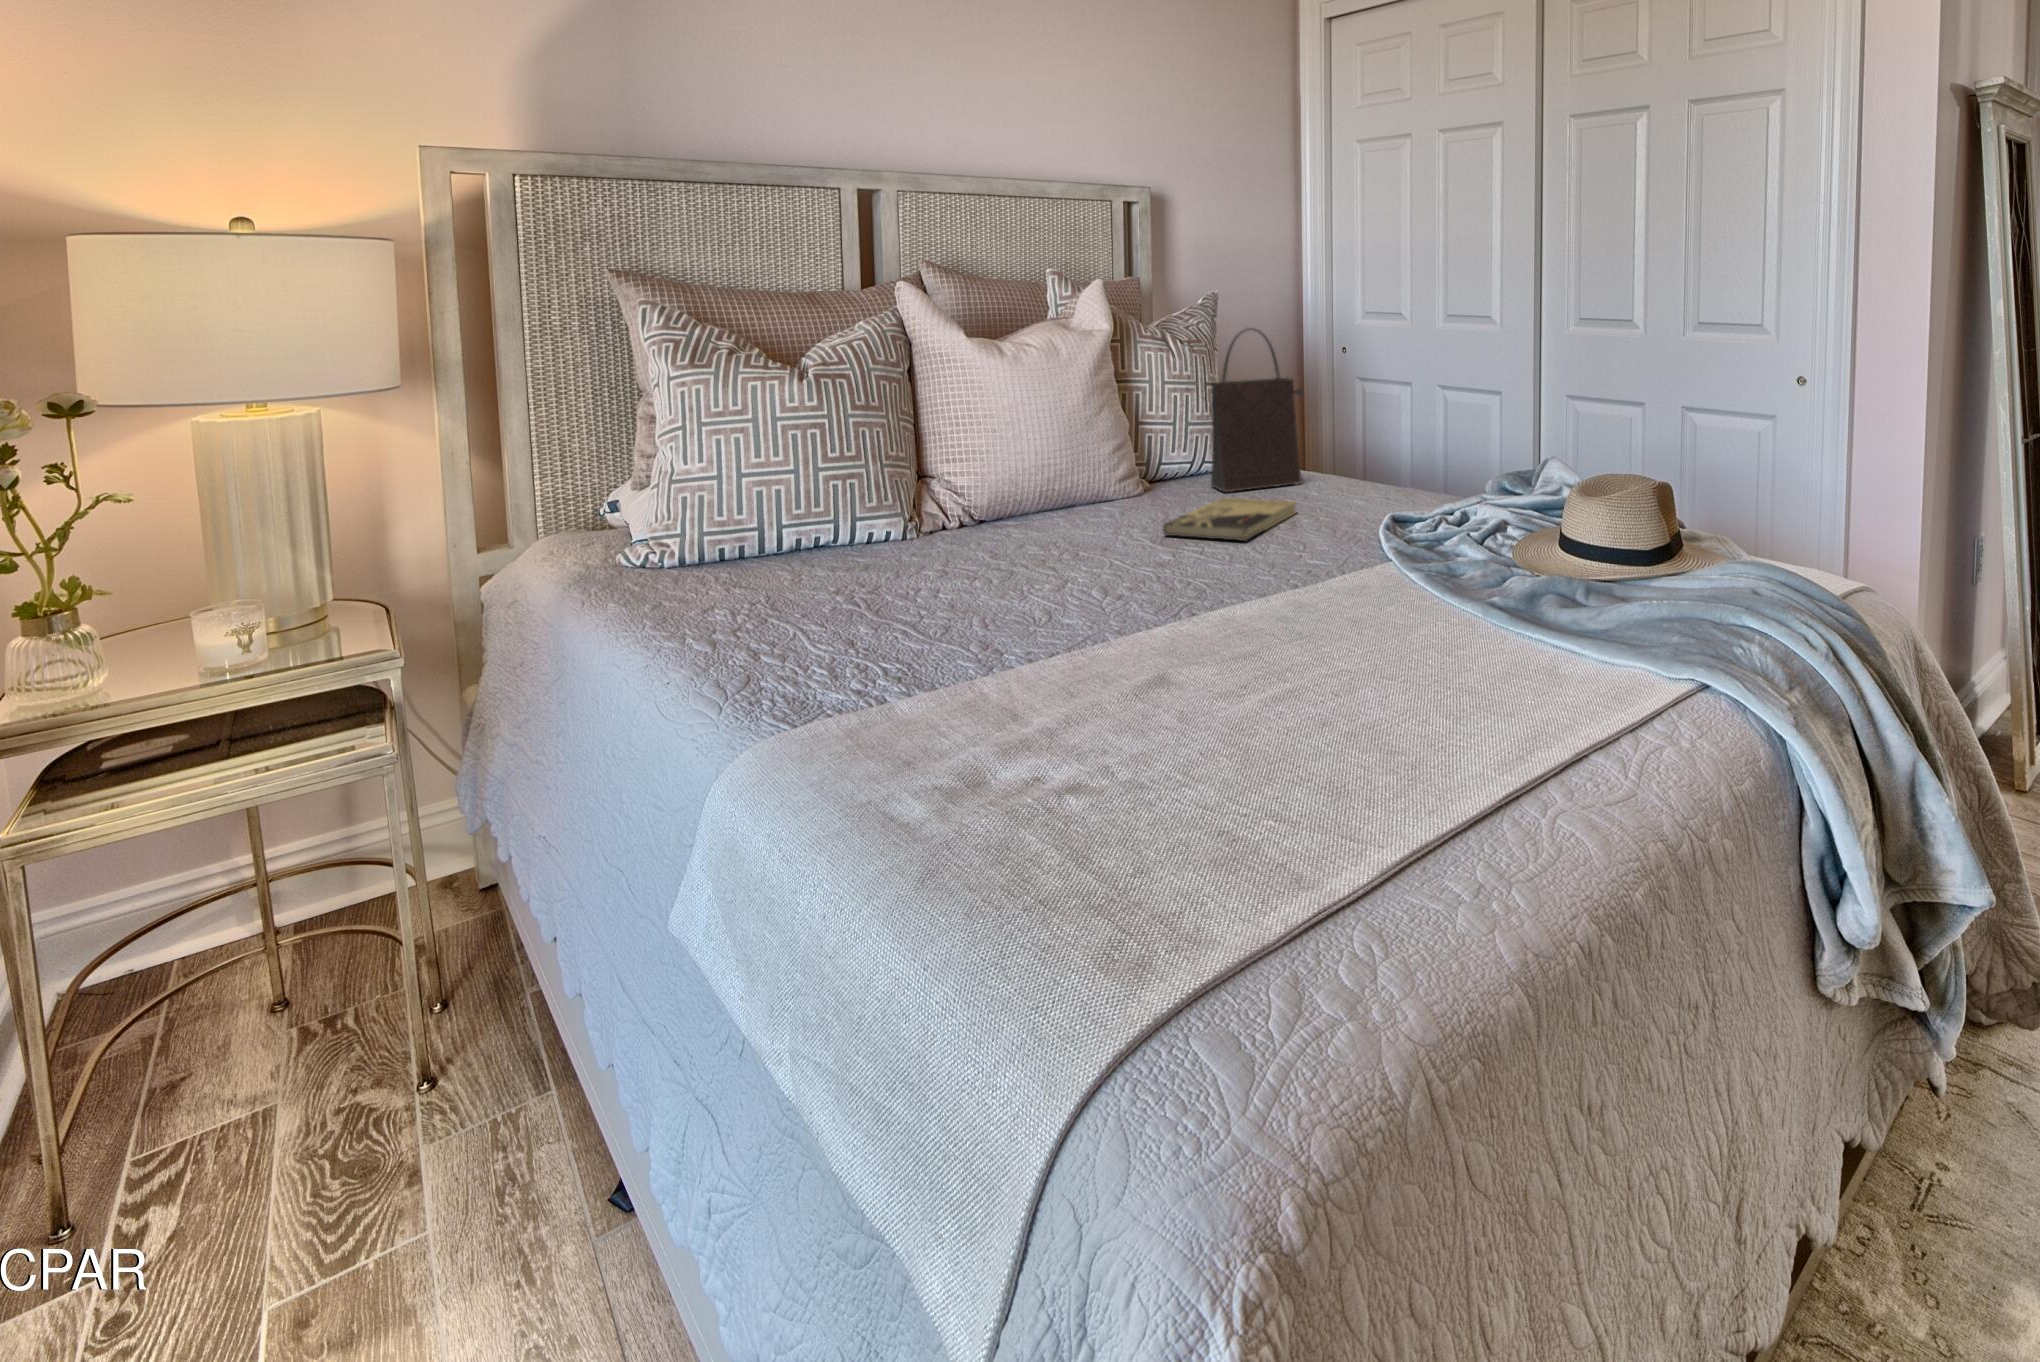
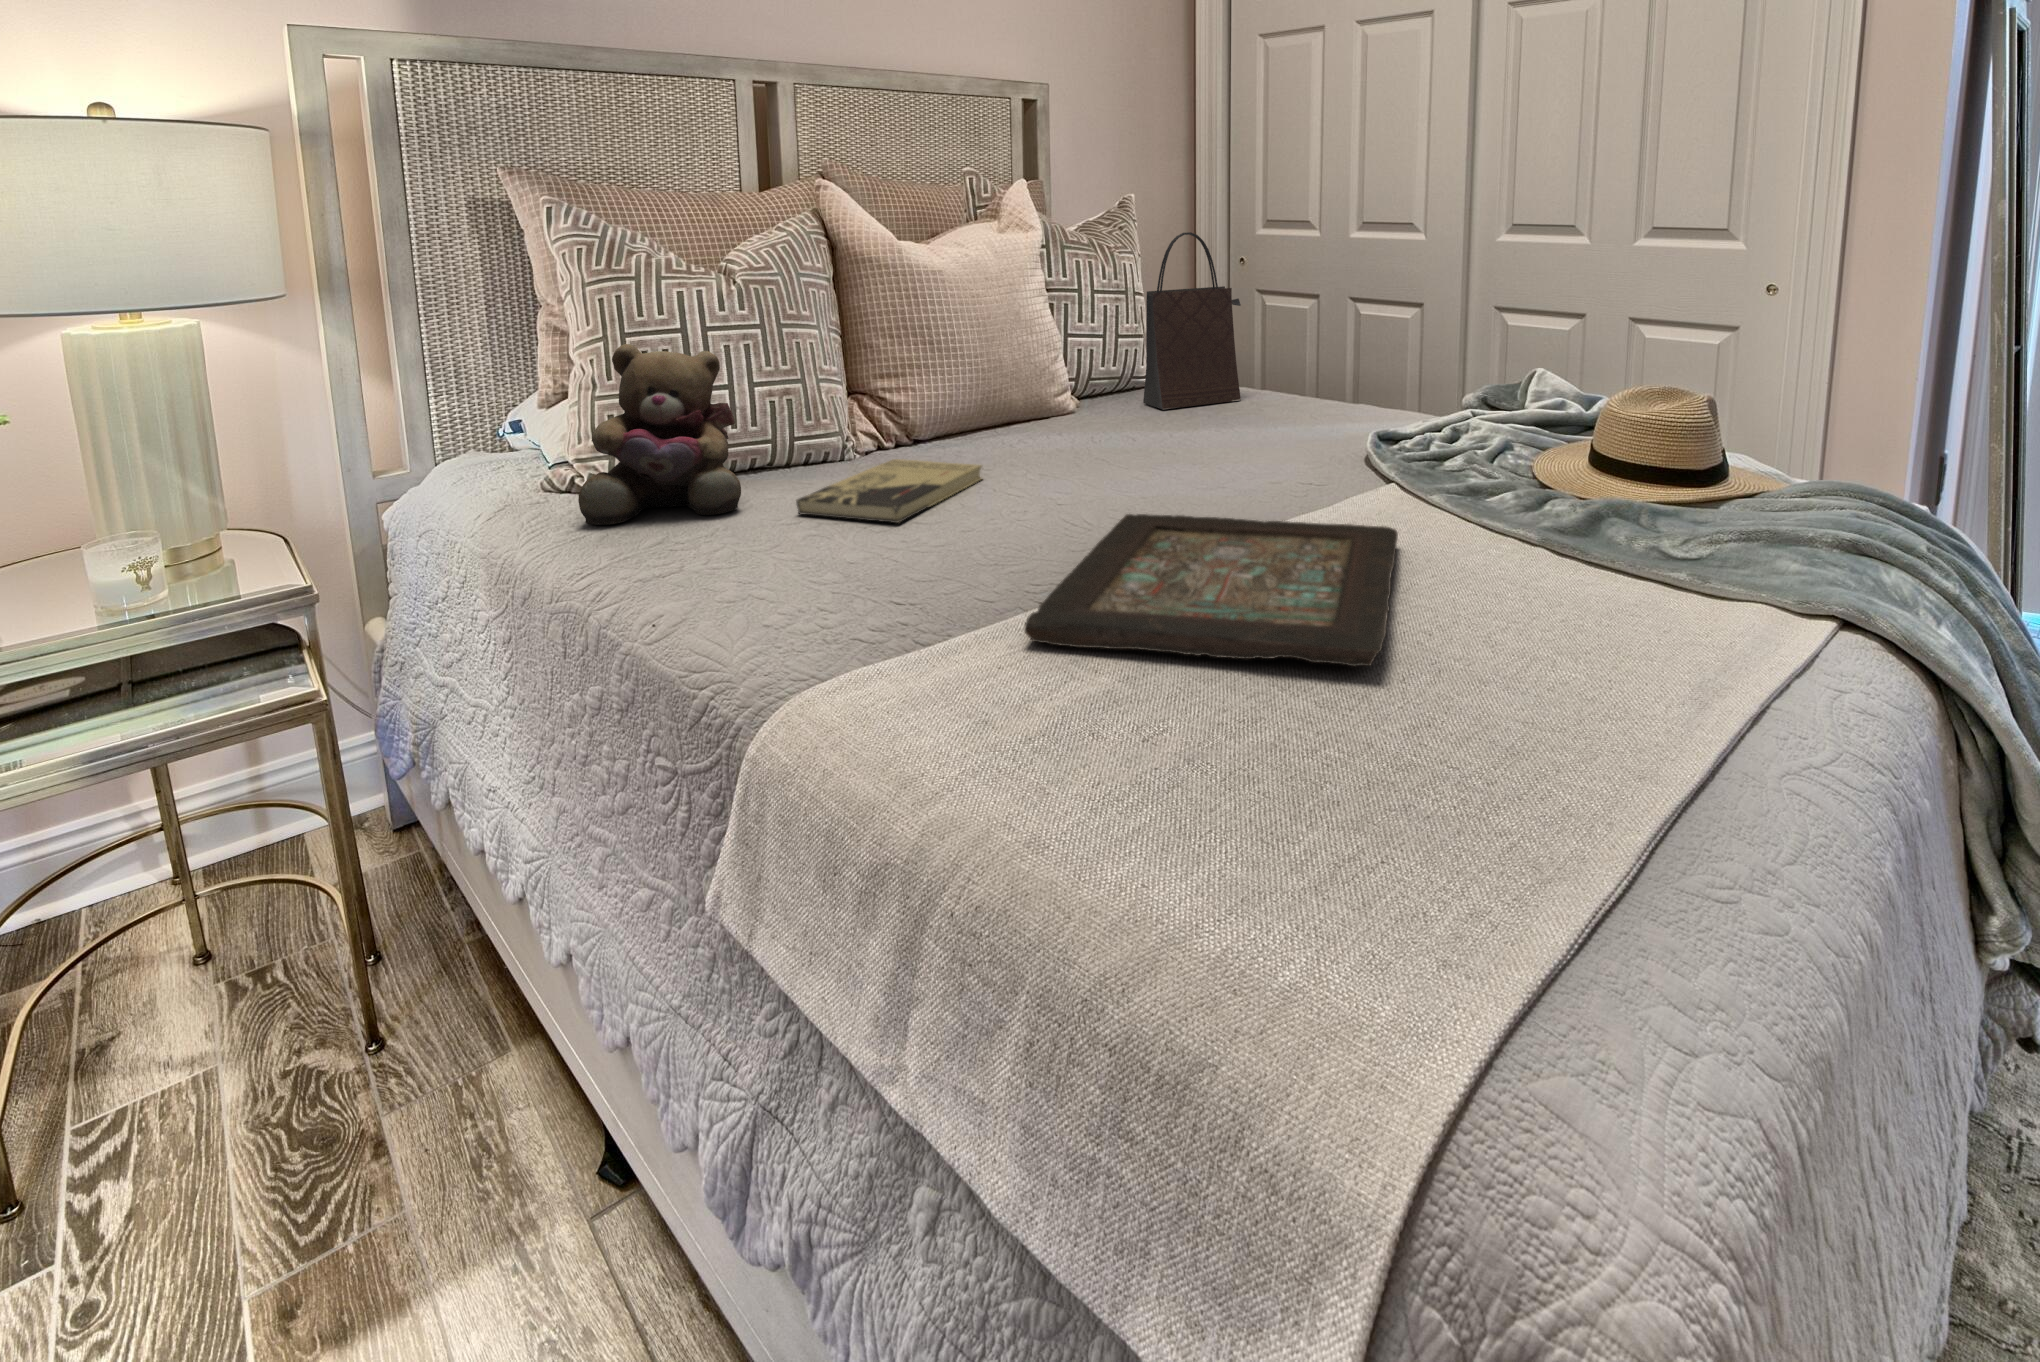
teddy bear: none [641,432,793,596] -> present [578,344,741,525]
book: present [1163,498,1296,541] -> present [796,459,982,523]
decorative tray: none [980,588,1356,719] -> present [1024,514,1398,666]

